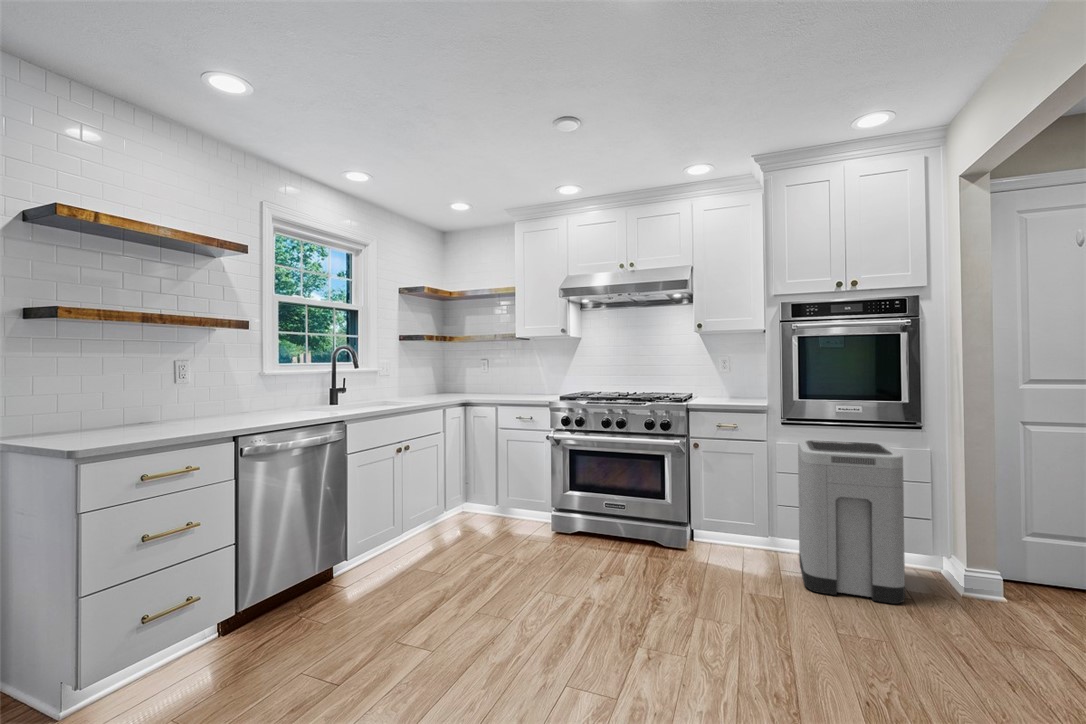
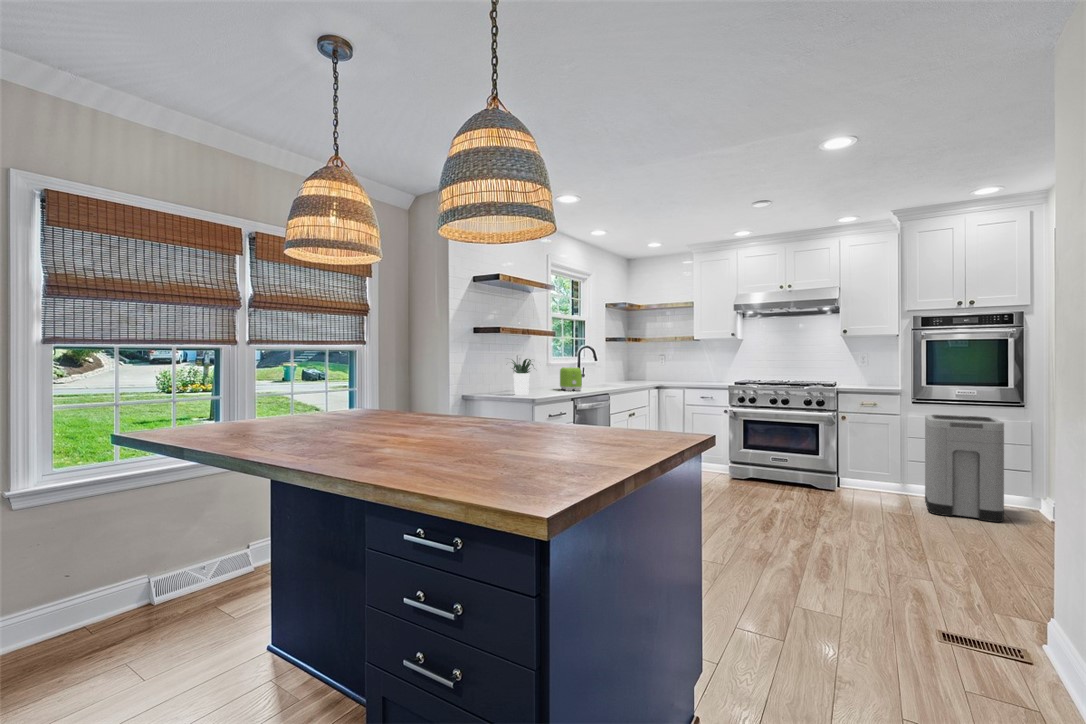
potted plant: none [76,367,170,436] -> present [512,359,533,395]
toaster: none [255,379,295,420] -> present [560,367,582,391]

